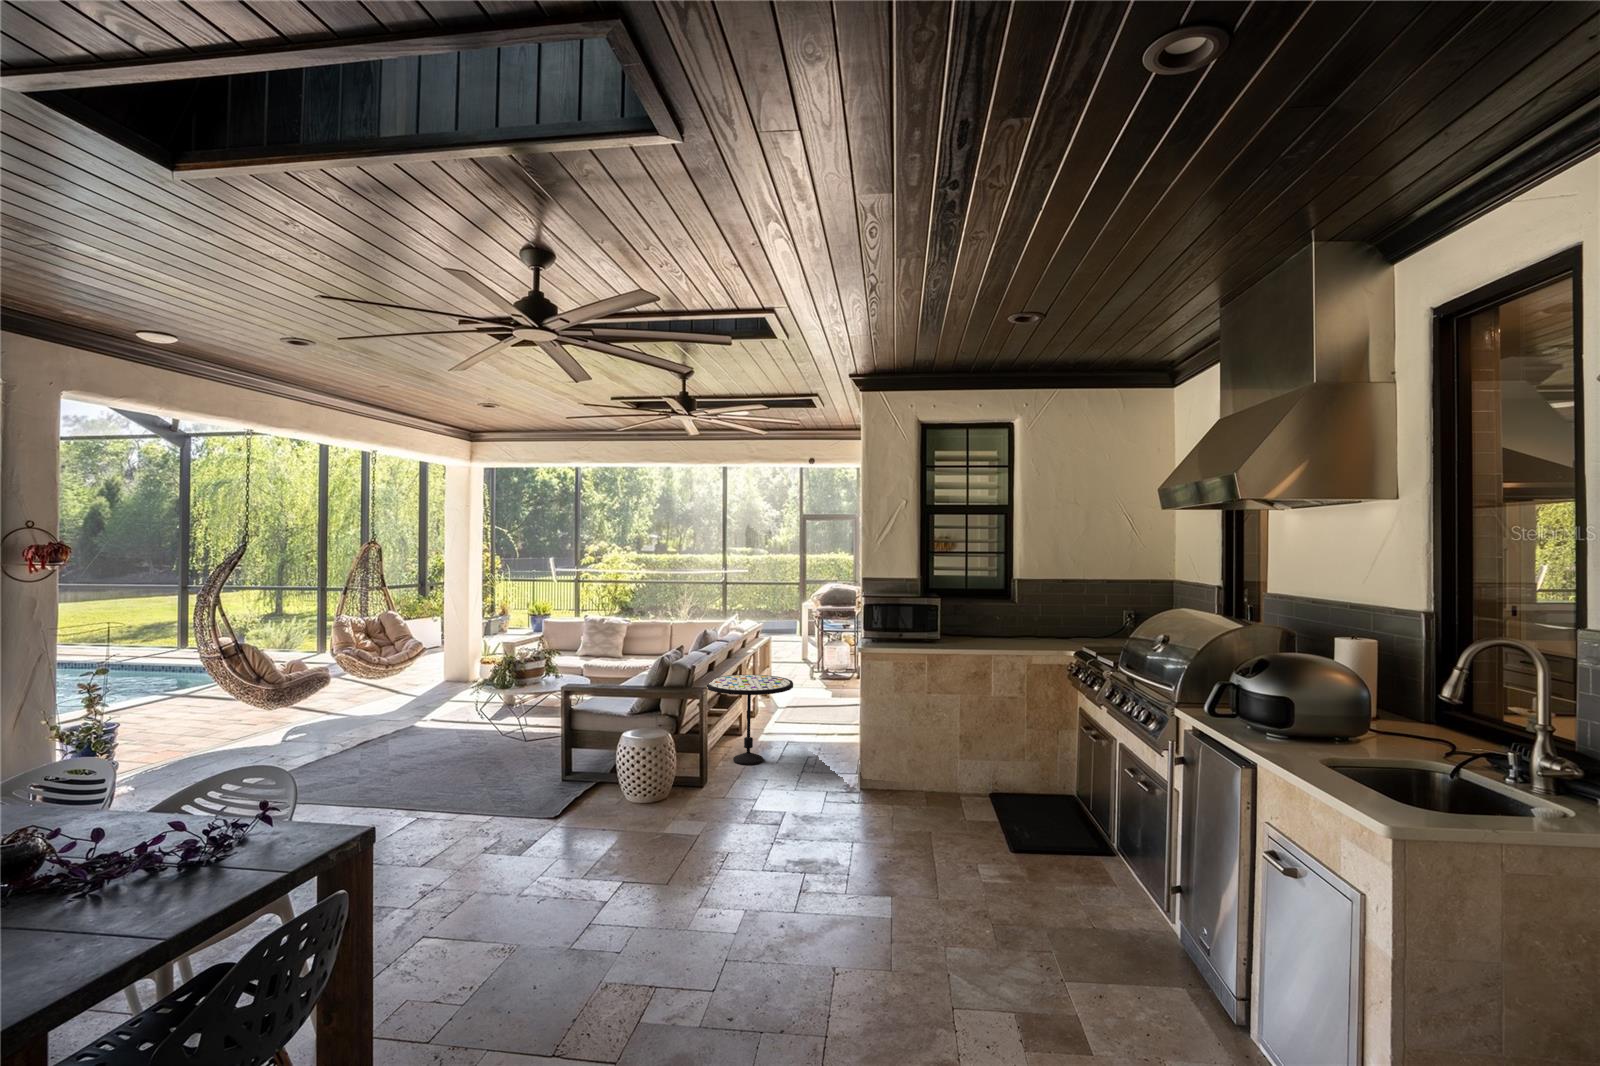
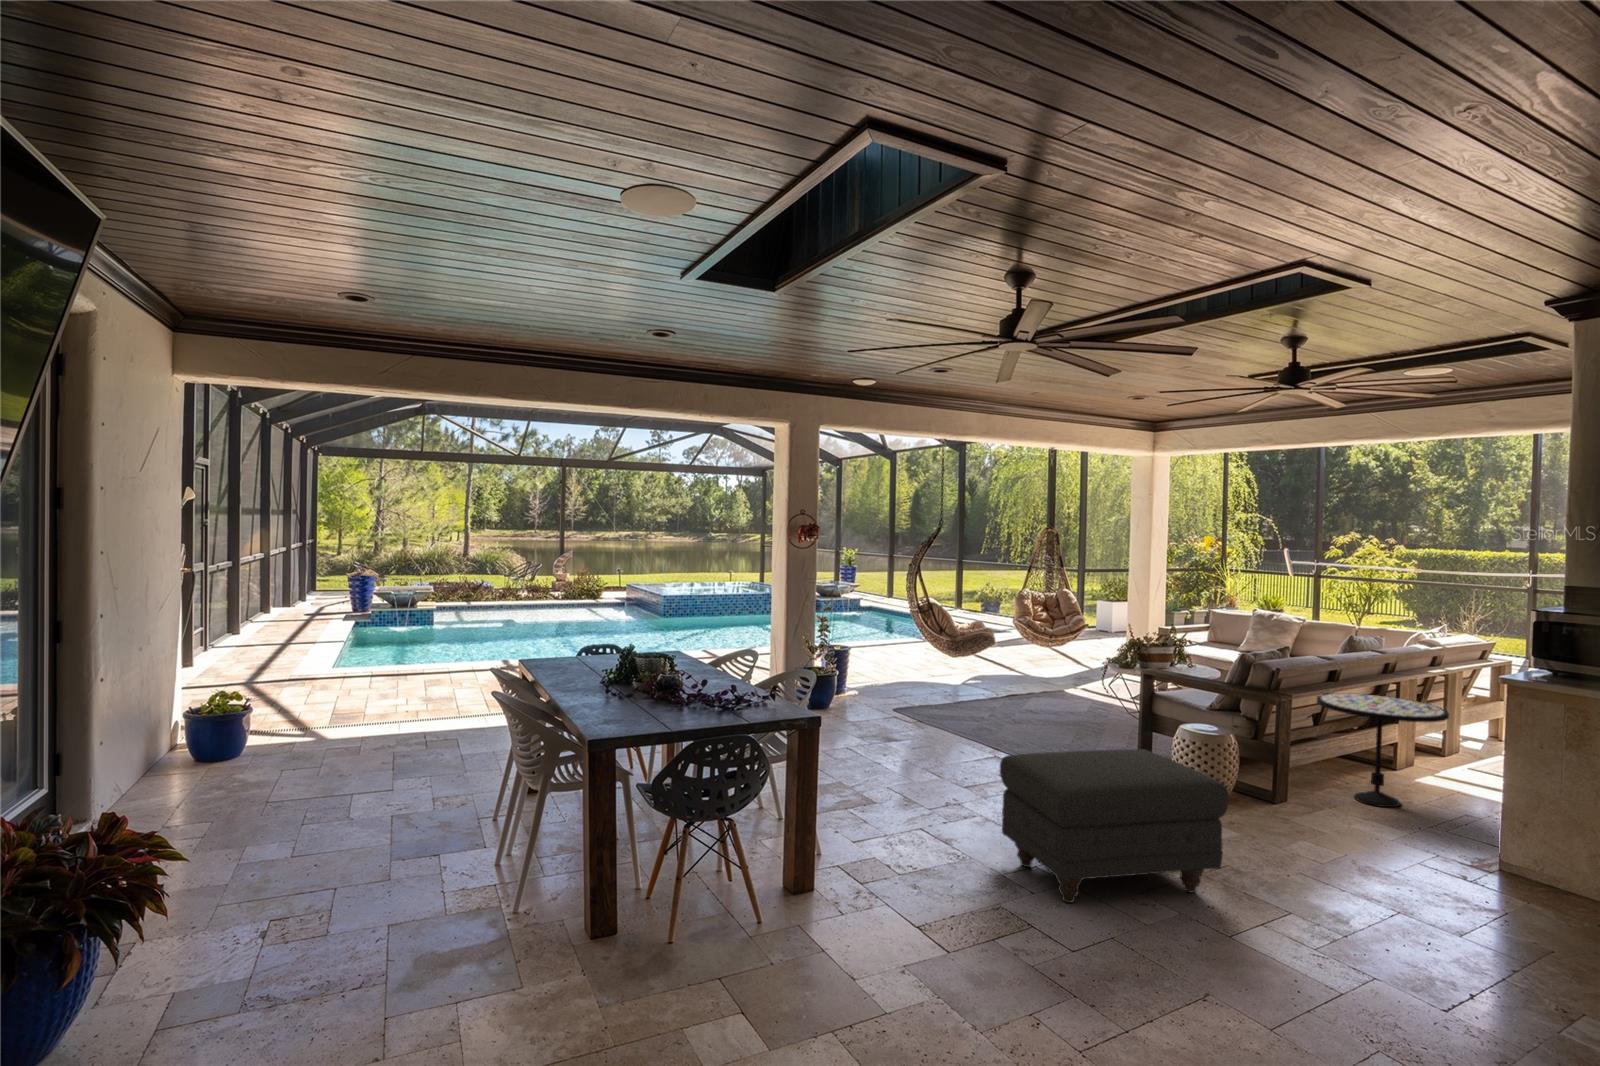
ottoman: none [572,770,781,962] -> present [1000,749,1229,903]

